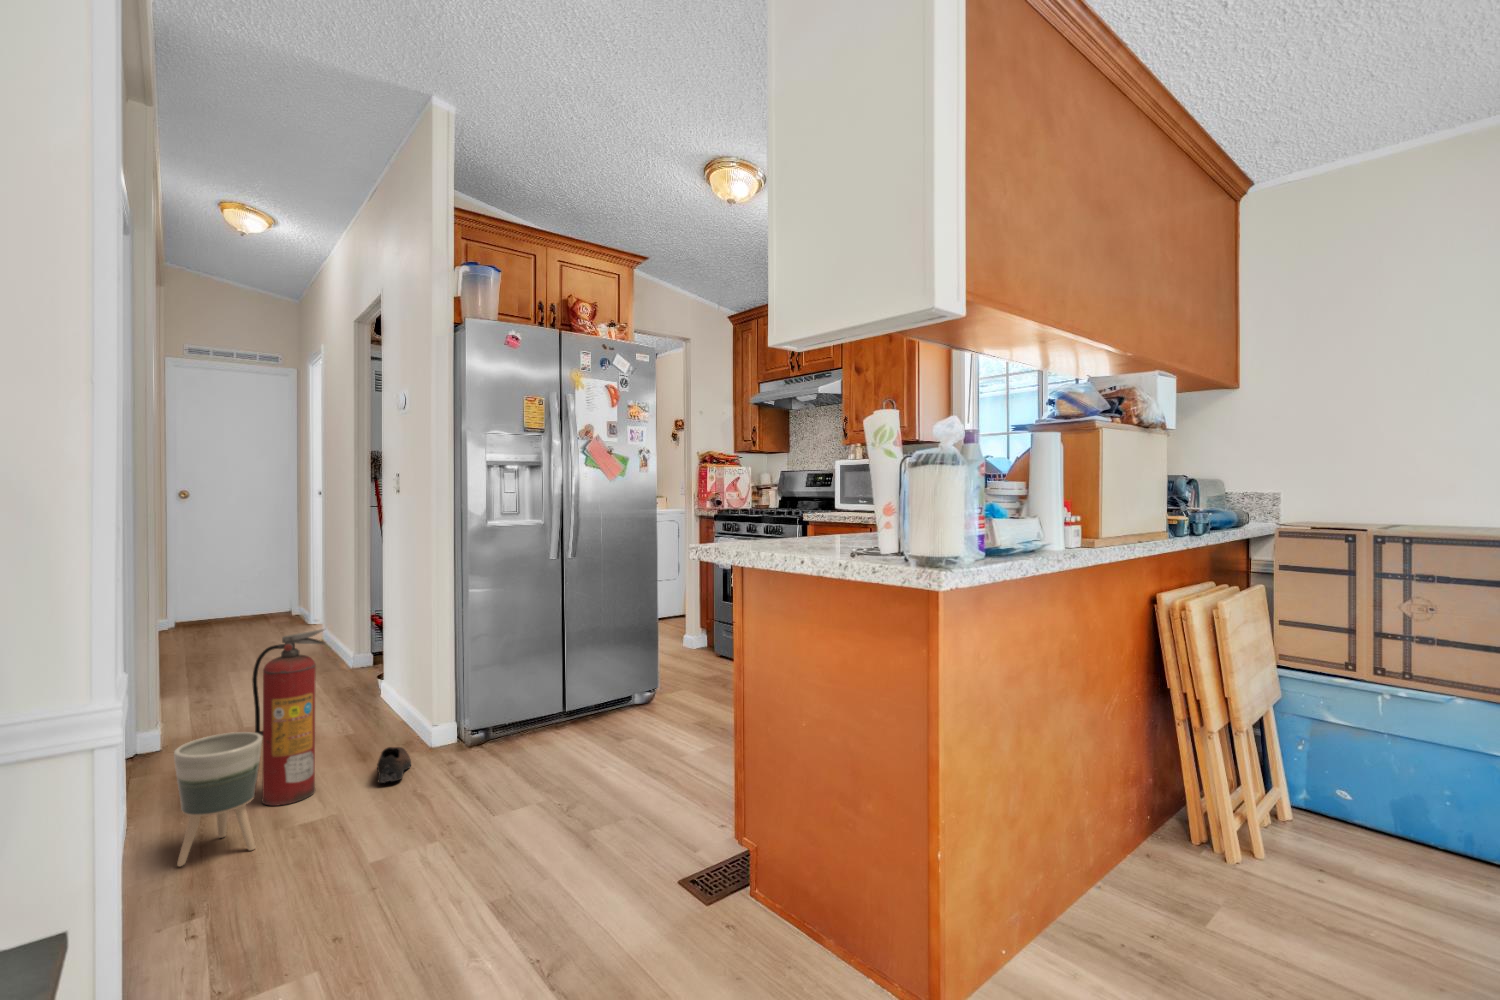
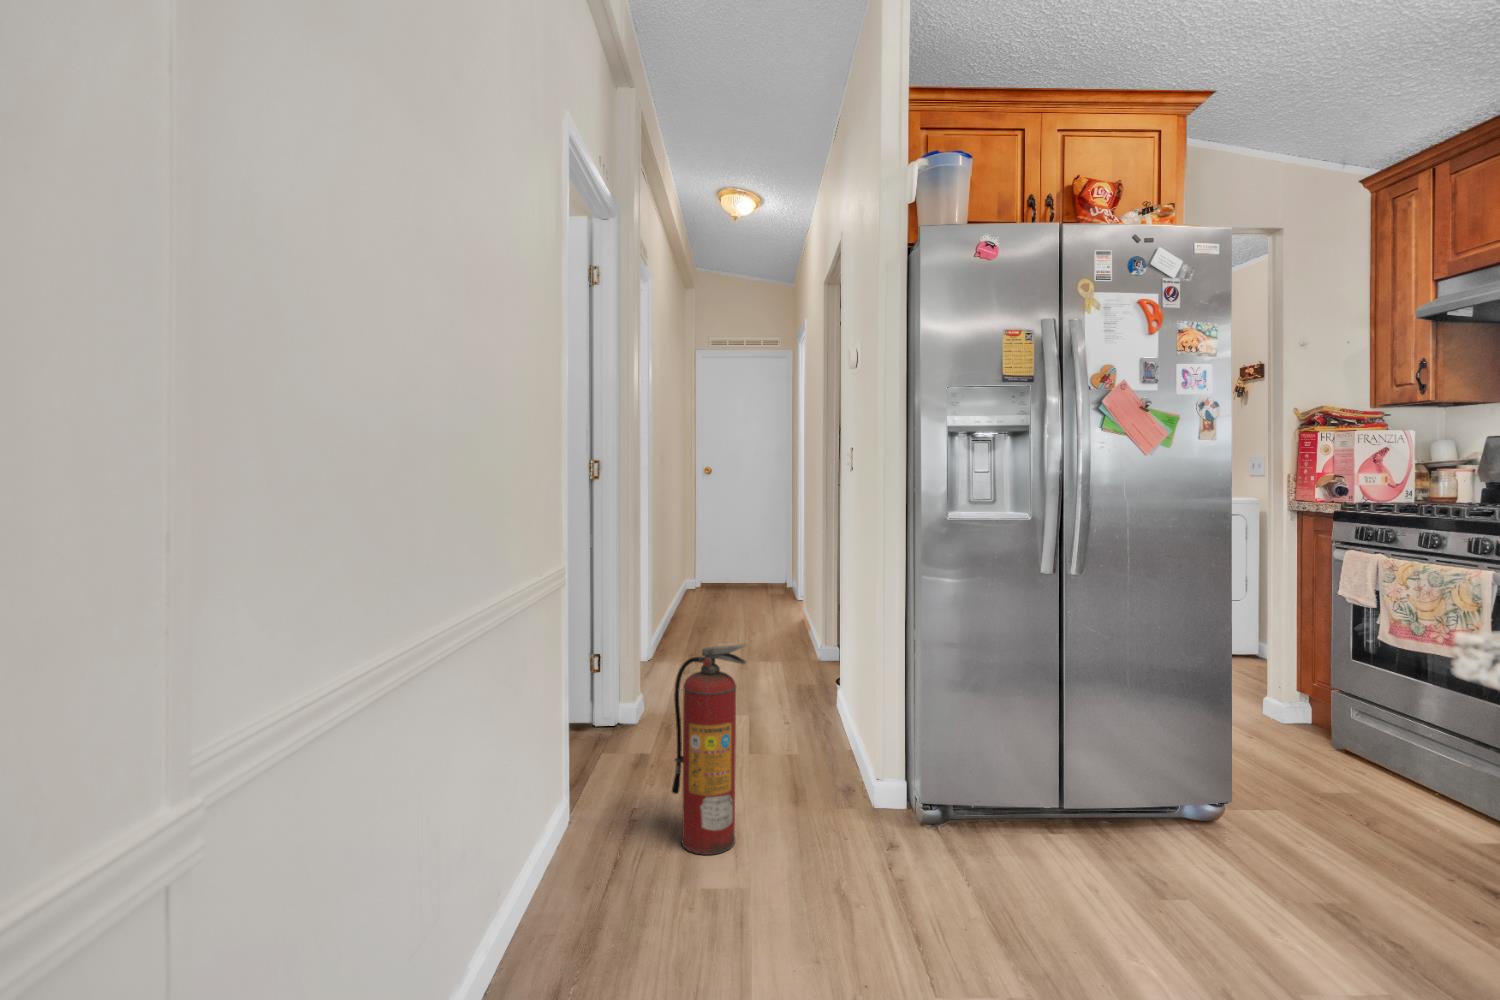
planter: present [174,732,263,866] -> none [578,760,664,918]
shoe: present [377,747,411,783] -> none [800,806,845,862]

